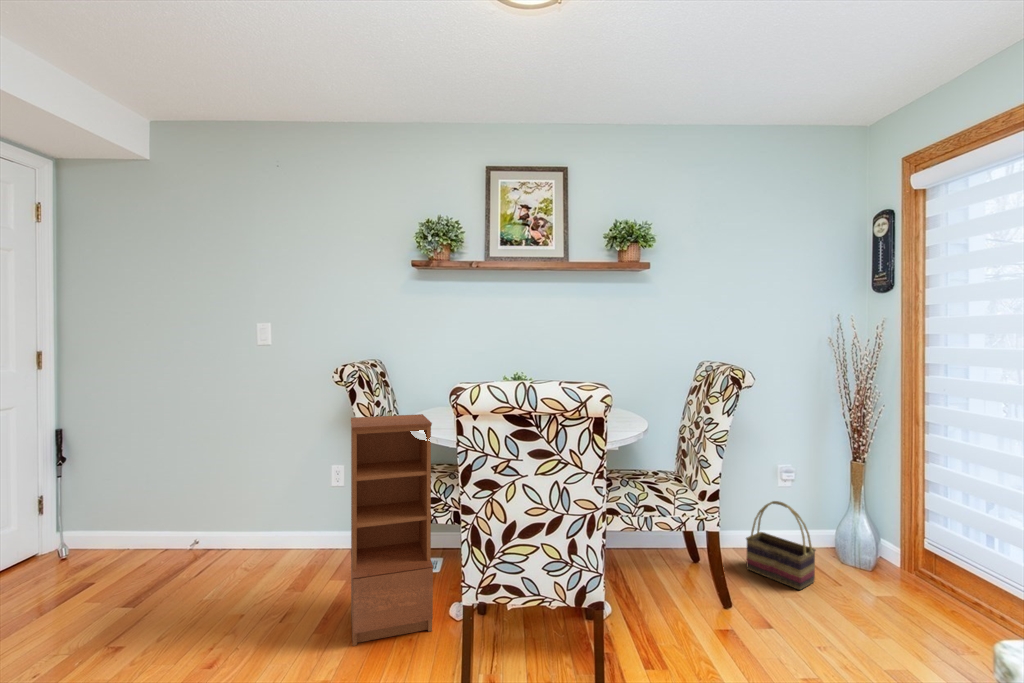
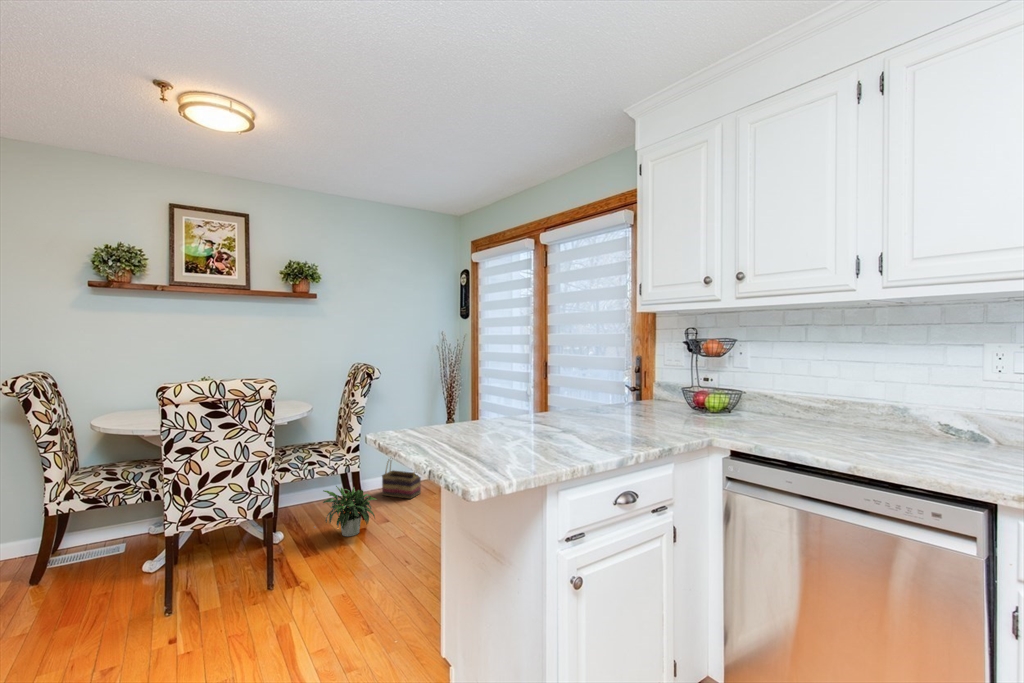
bookcase: present [351,414,433,646] -> none [27,415,127,615]
potted plant: none [650,552,754,645] -> present [323,486,377,536]

